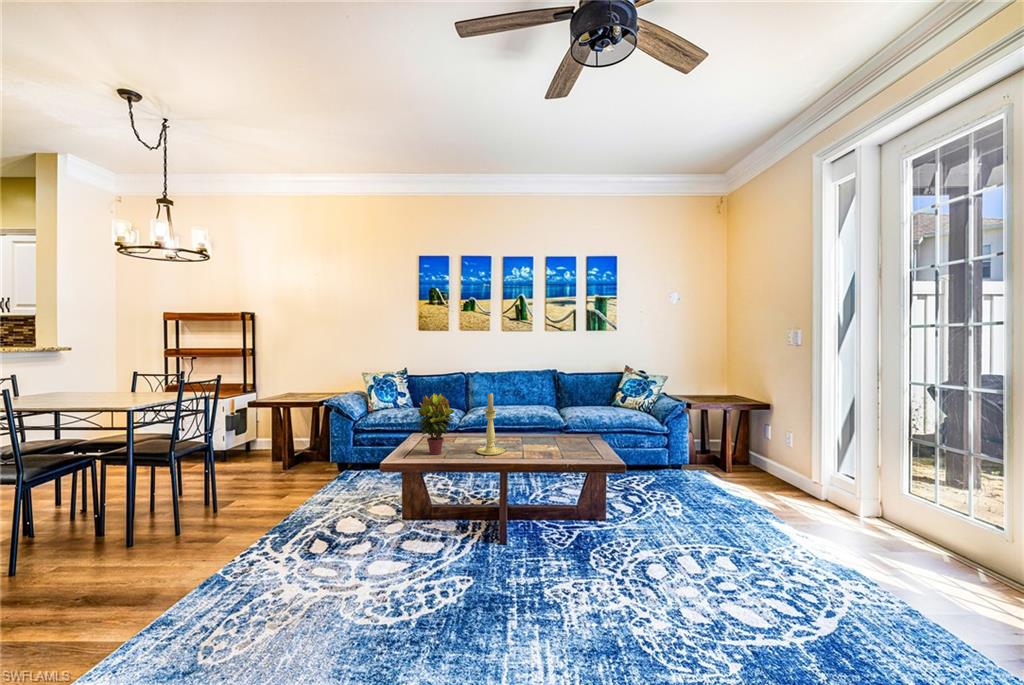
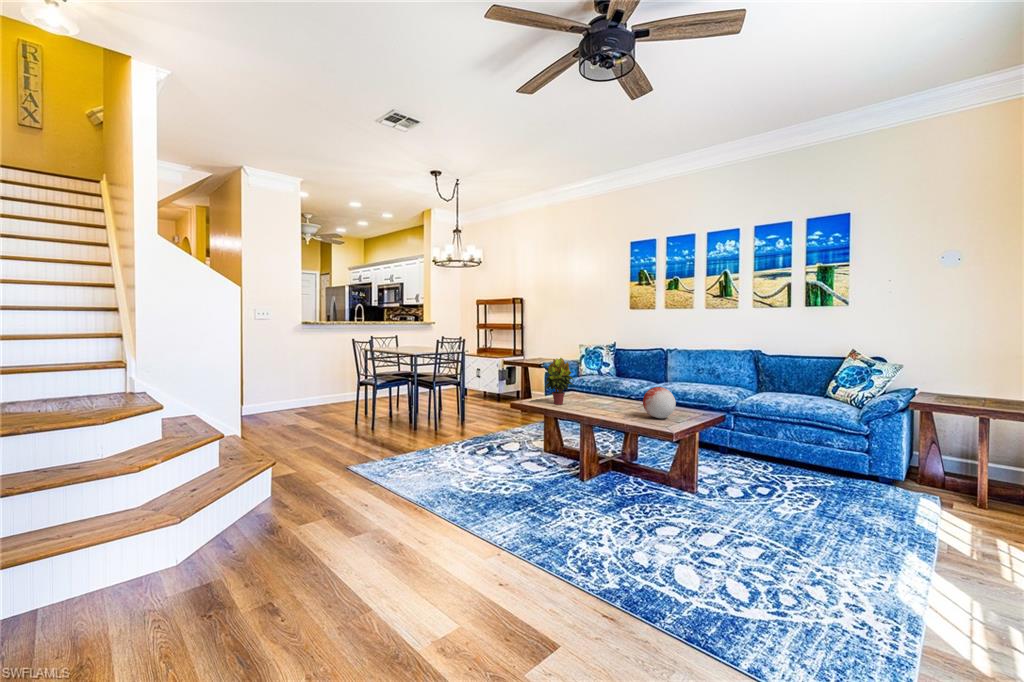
candle holder: present [476,393,505,455] -> none [584,360,609,412]
decorative orb: none [545,416,580,450] -> present [643,387,676,418]

